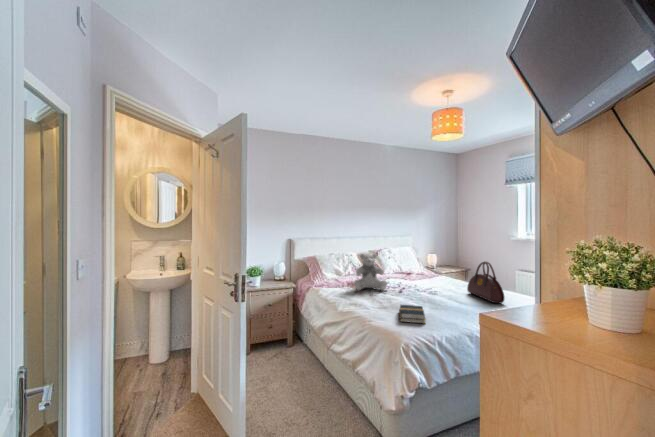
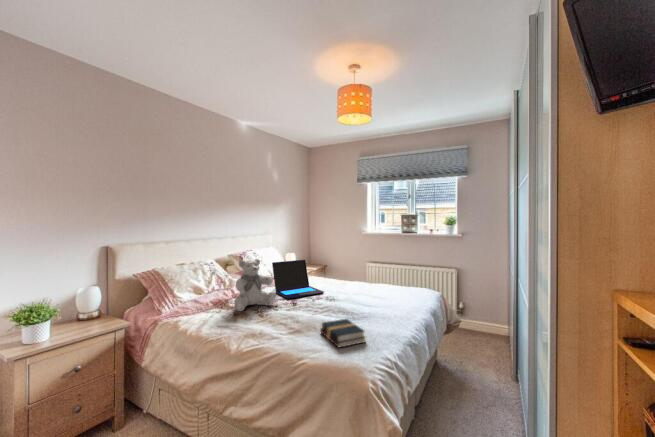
laptop: none [394,258,435,289] -> present [272,260,324,299]
handbag: present [467,261,504,303] -> none [357,256,399,298]

